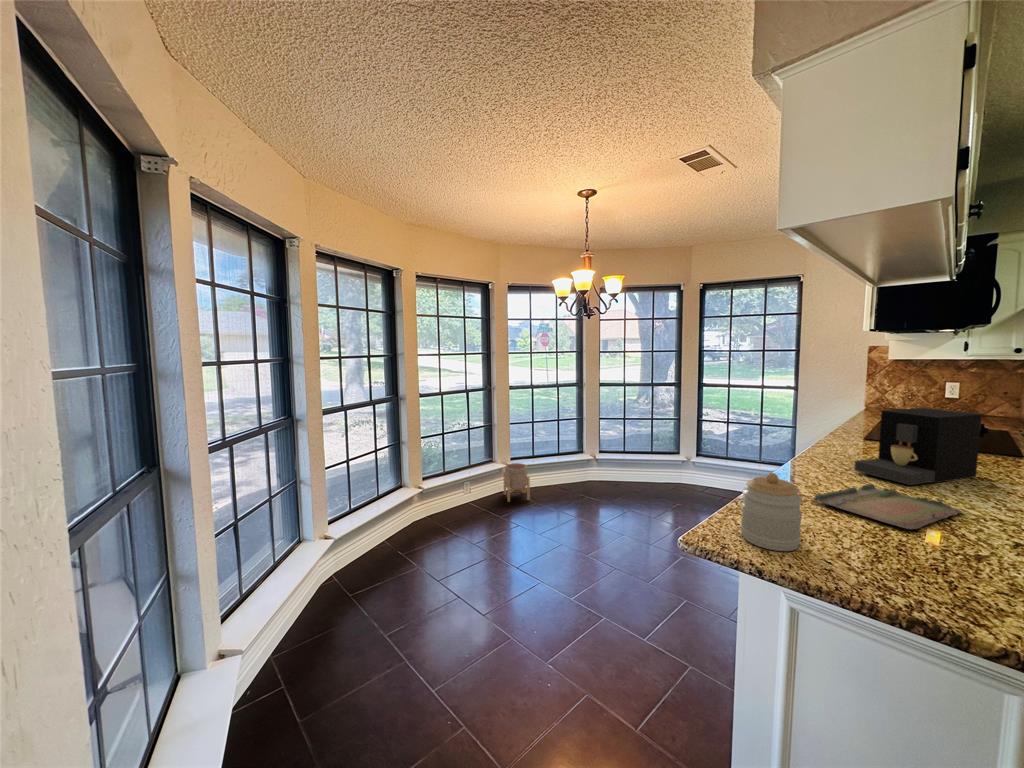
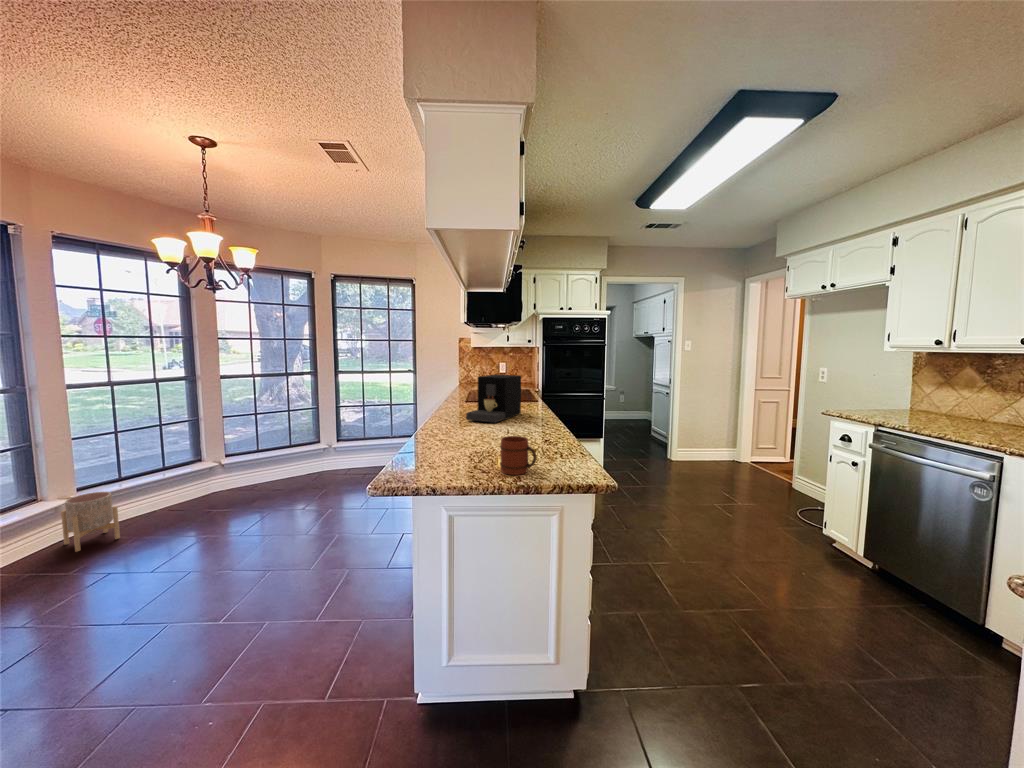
jar: present [741,473,803,551] -> none [413,418,453,476]
tray: present [813,484,963,529] -> none [450,423,522,444]
mug: none [886,527,971,600] -> present [500,436,536,475]

